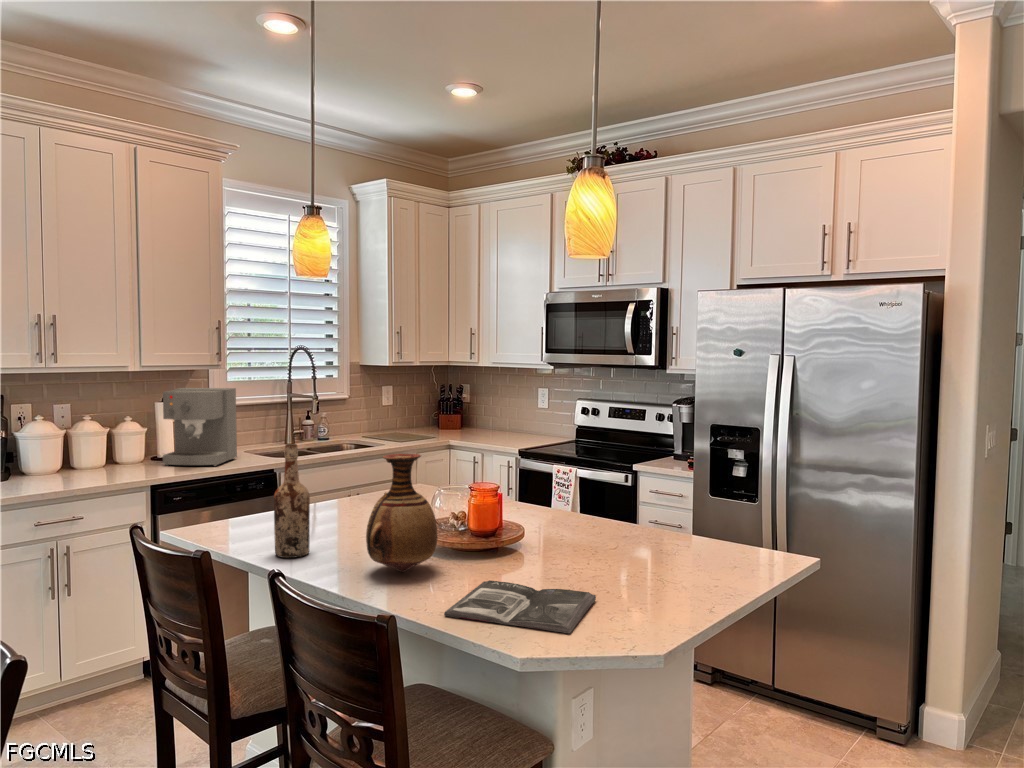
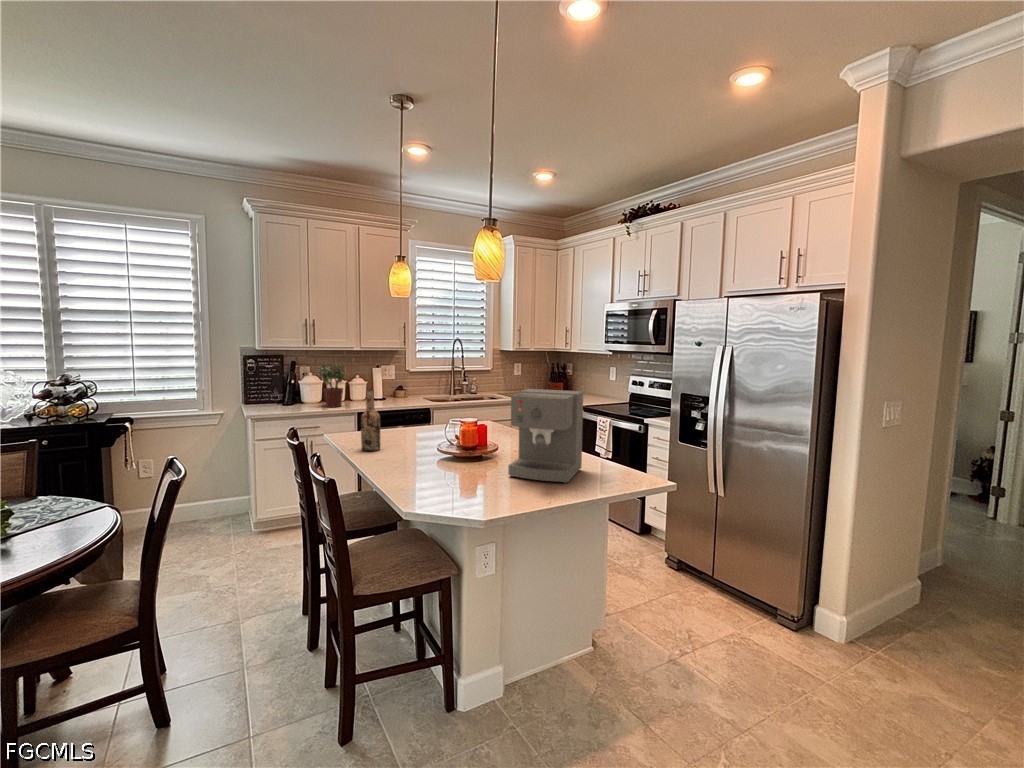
coffee maker: present [163,388,237,466] -> present [508,389,583,483]
potted plant: none [71,395,128,480] -> present [318,363,345,407]
vase: present [366,454,438,572] -> none [388,397,434,463]
magazine: present [444,580,596,633] -> none [398,471,491,501]

